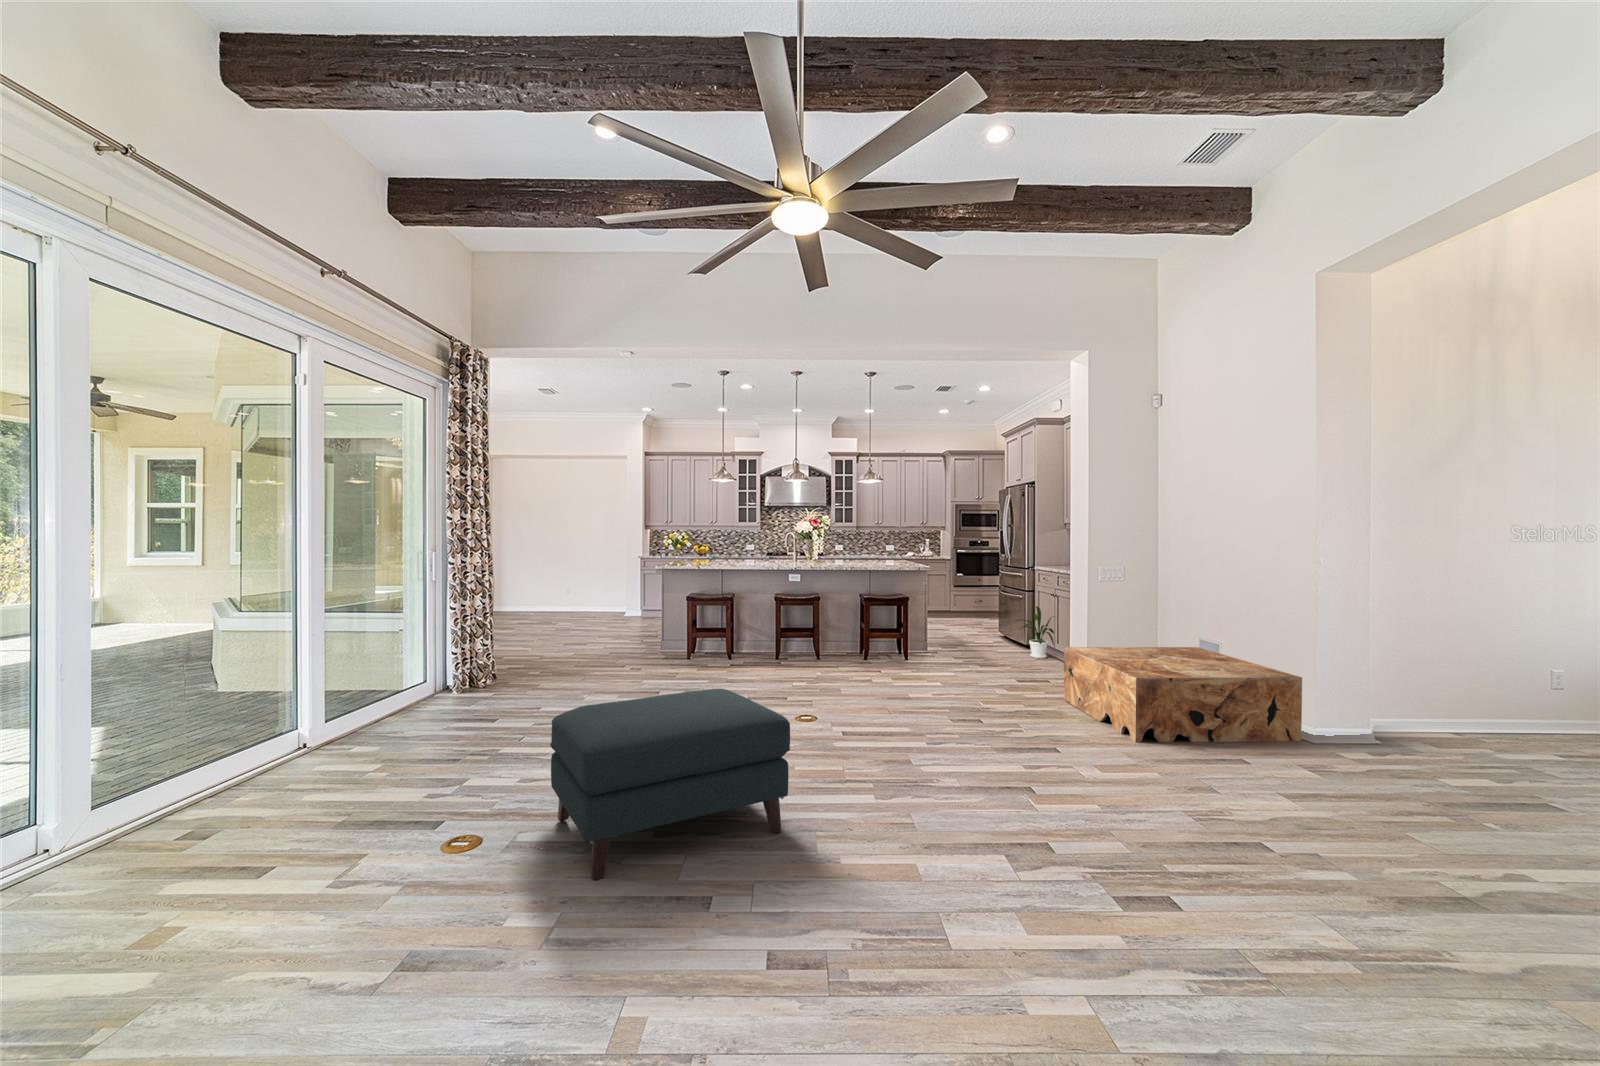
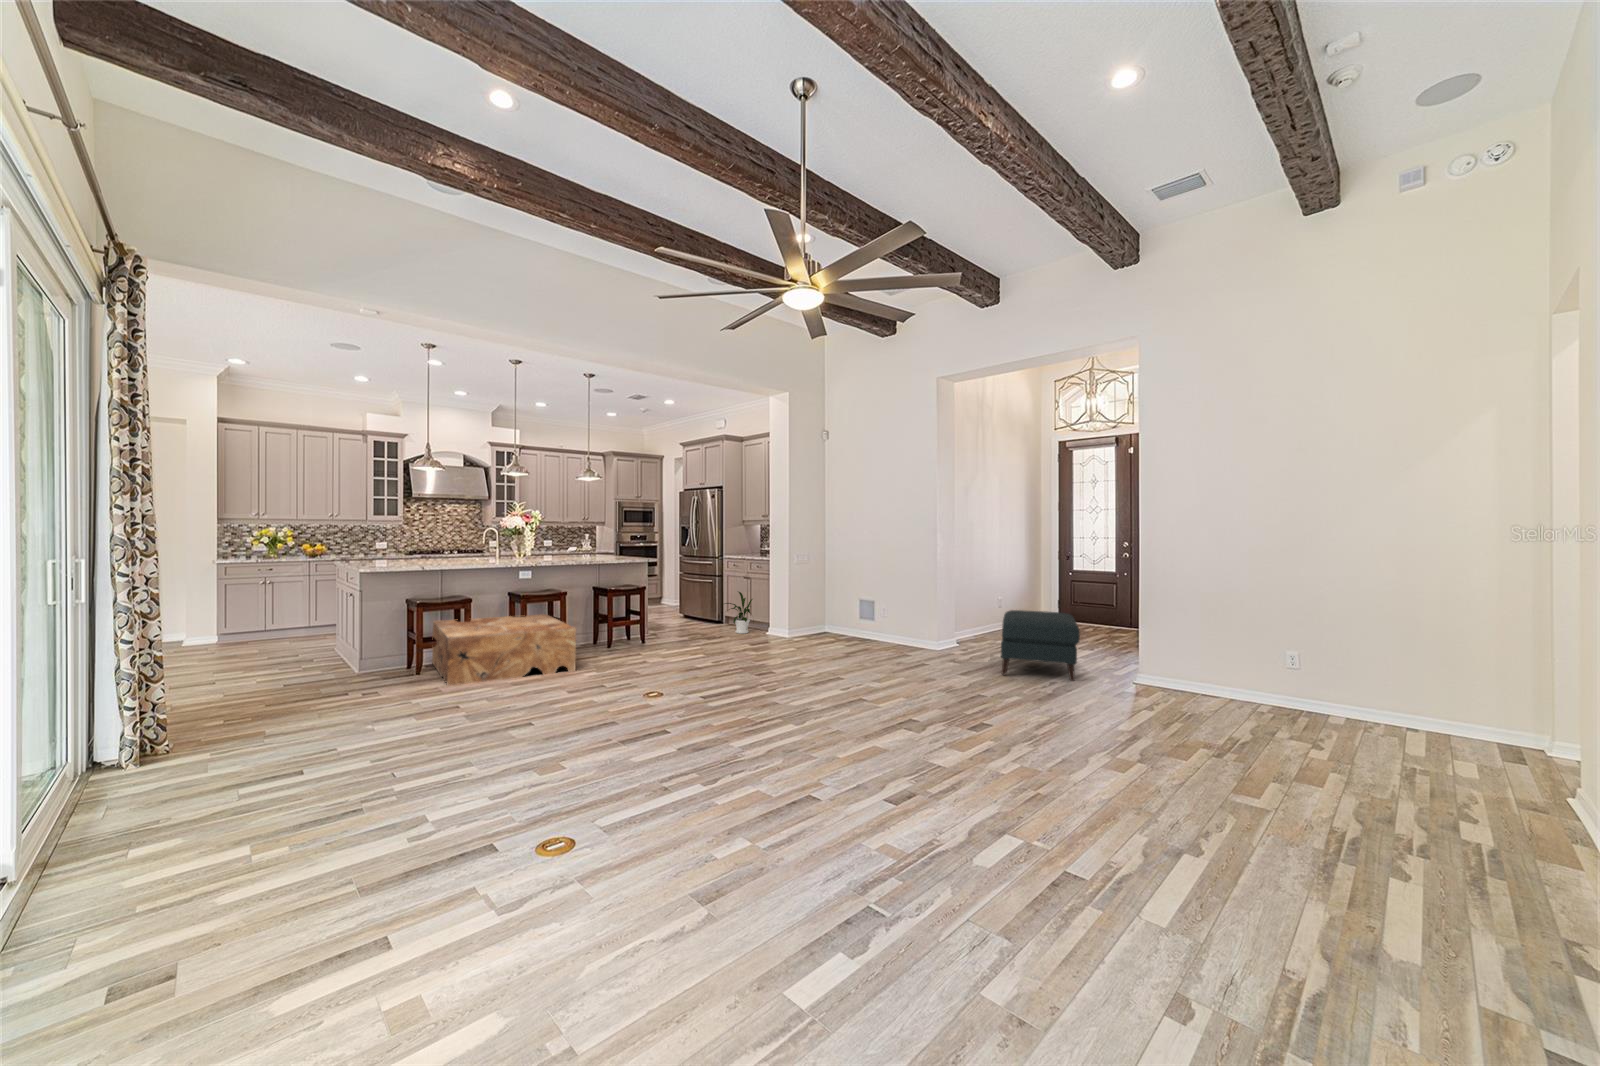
coffee table: present [1064,647,1302,742] -> present [432,614,576,686]
ottoman: present [550,689,790,880] -> present [1001,610,1080,681]

